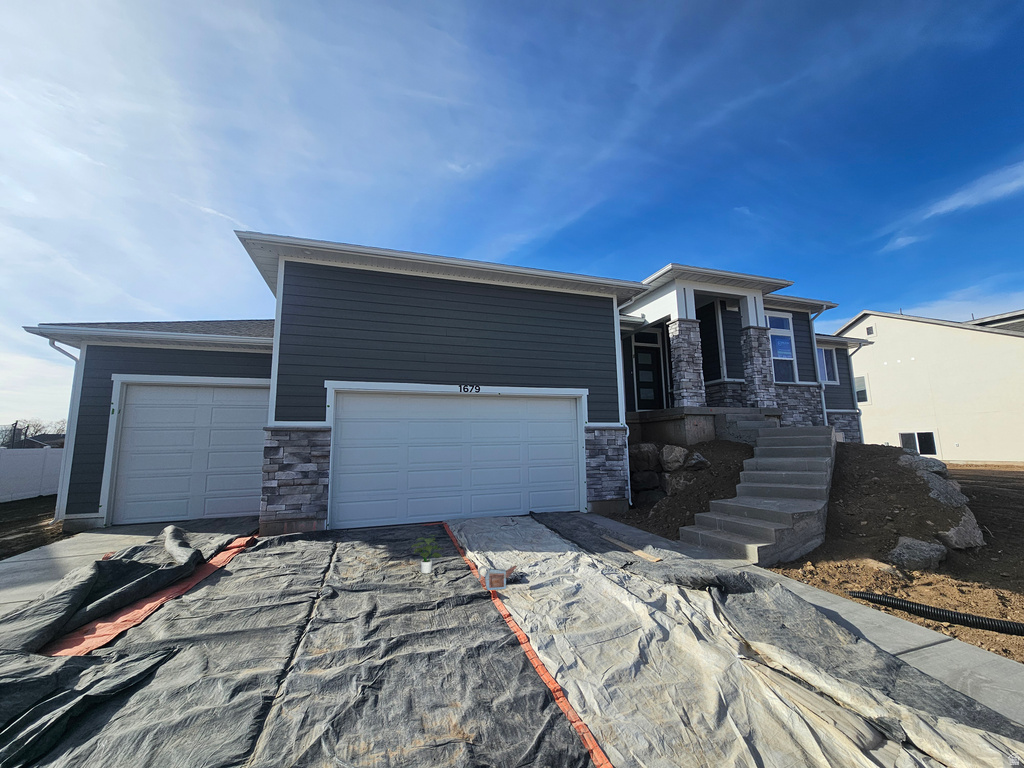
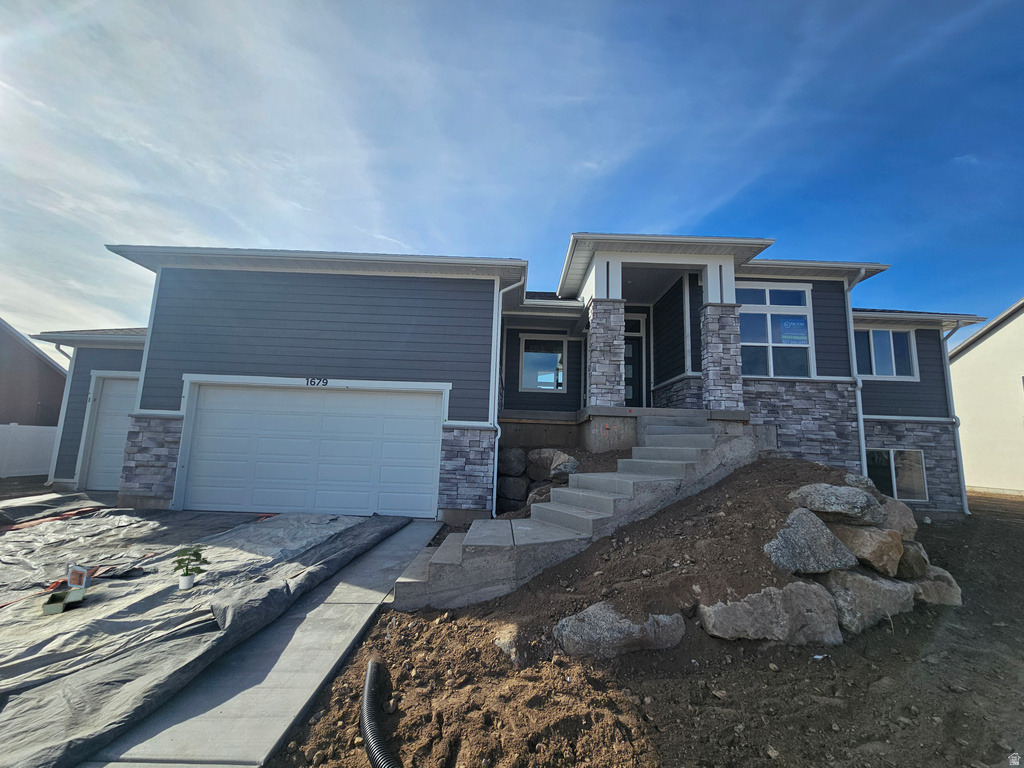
potted plant: present [411,535,444,573] -> present [171,545,212,589]
toolbox: none [522,584,561,608] -> present [42,588,87,616]

